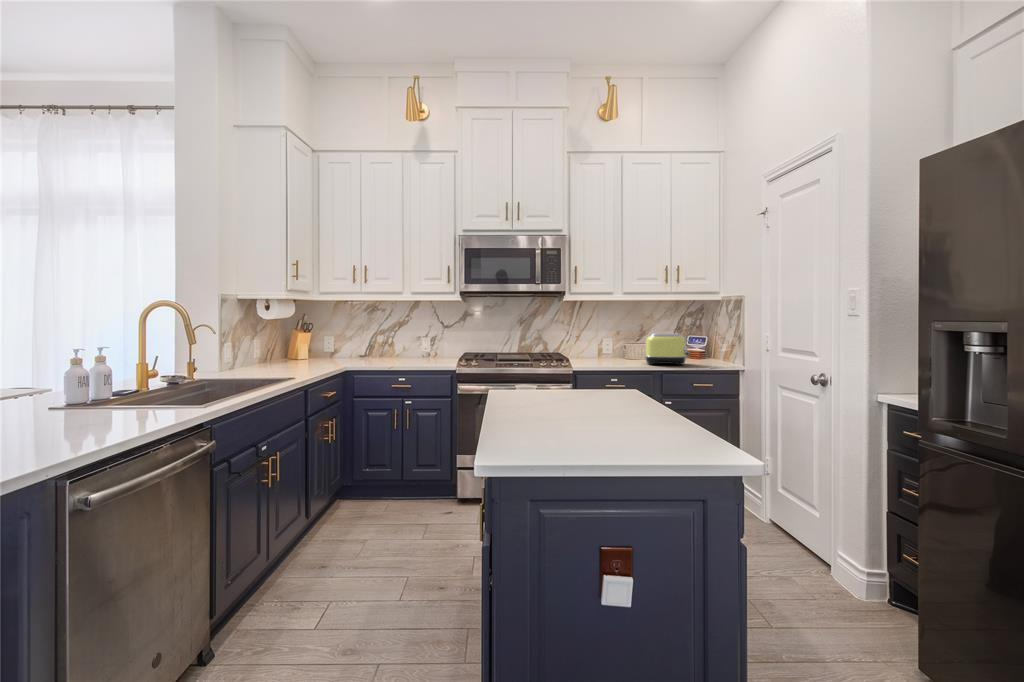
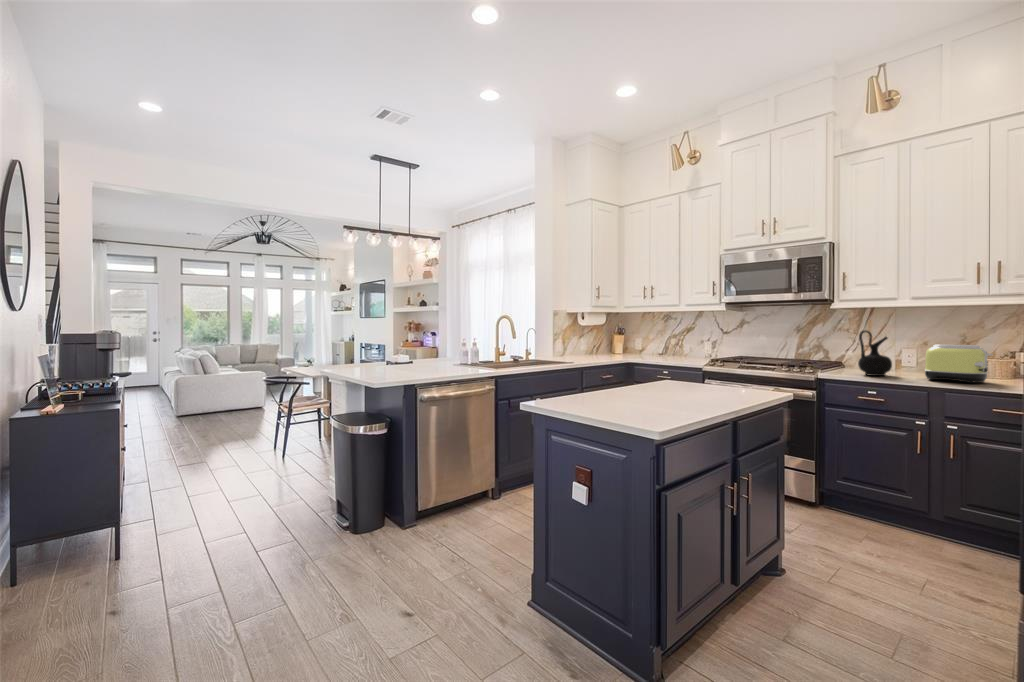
ceramic jug: none [595,322,621,364] -> present [858,330,892,376]

